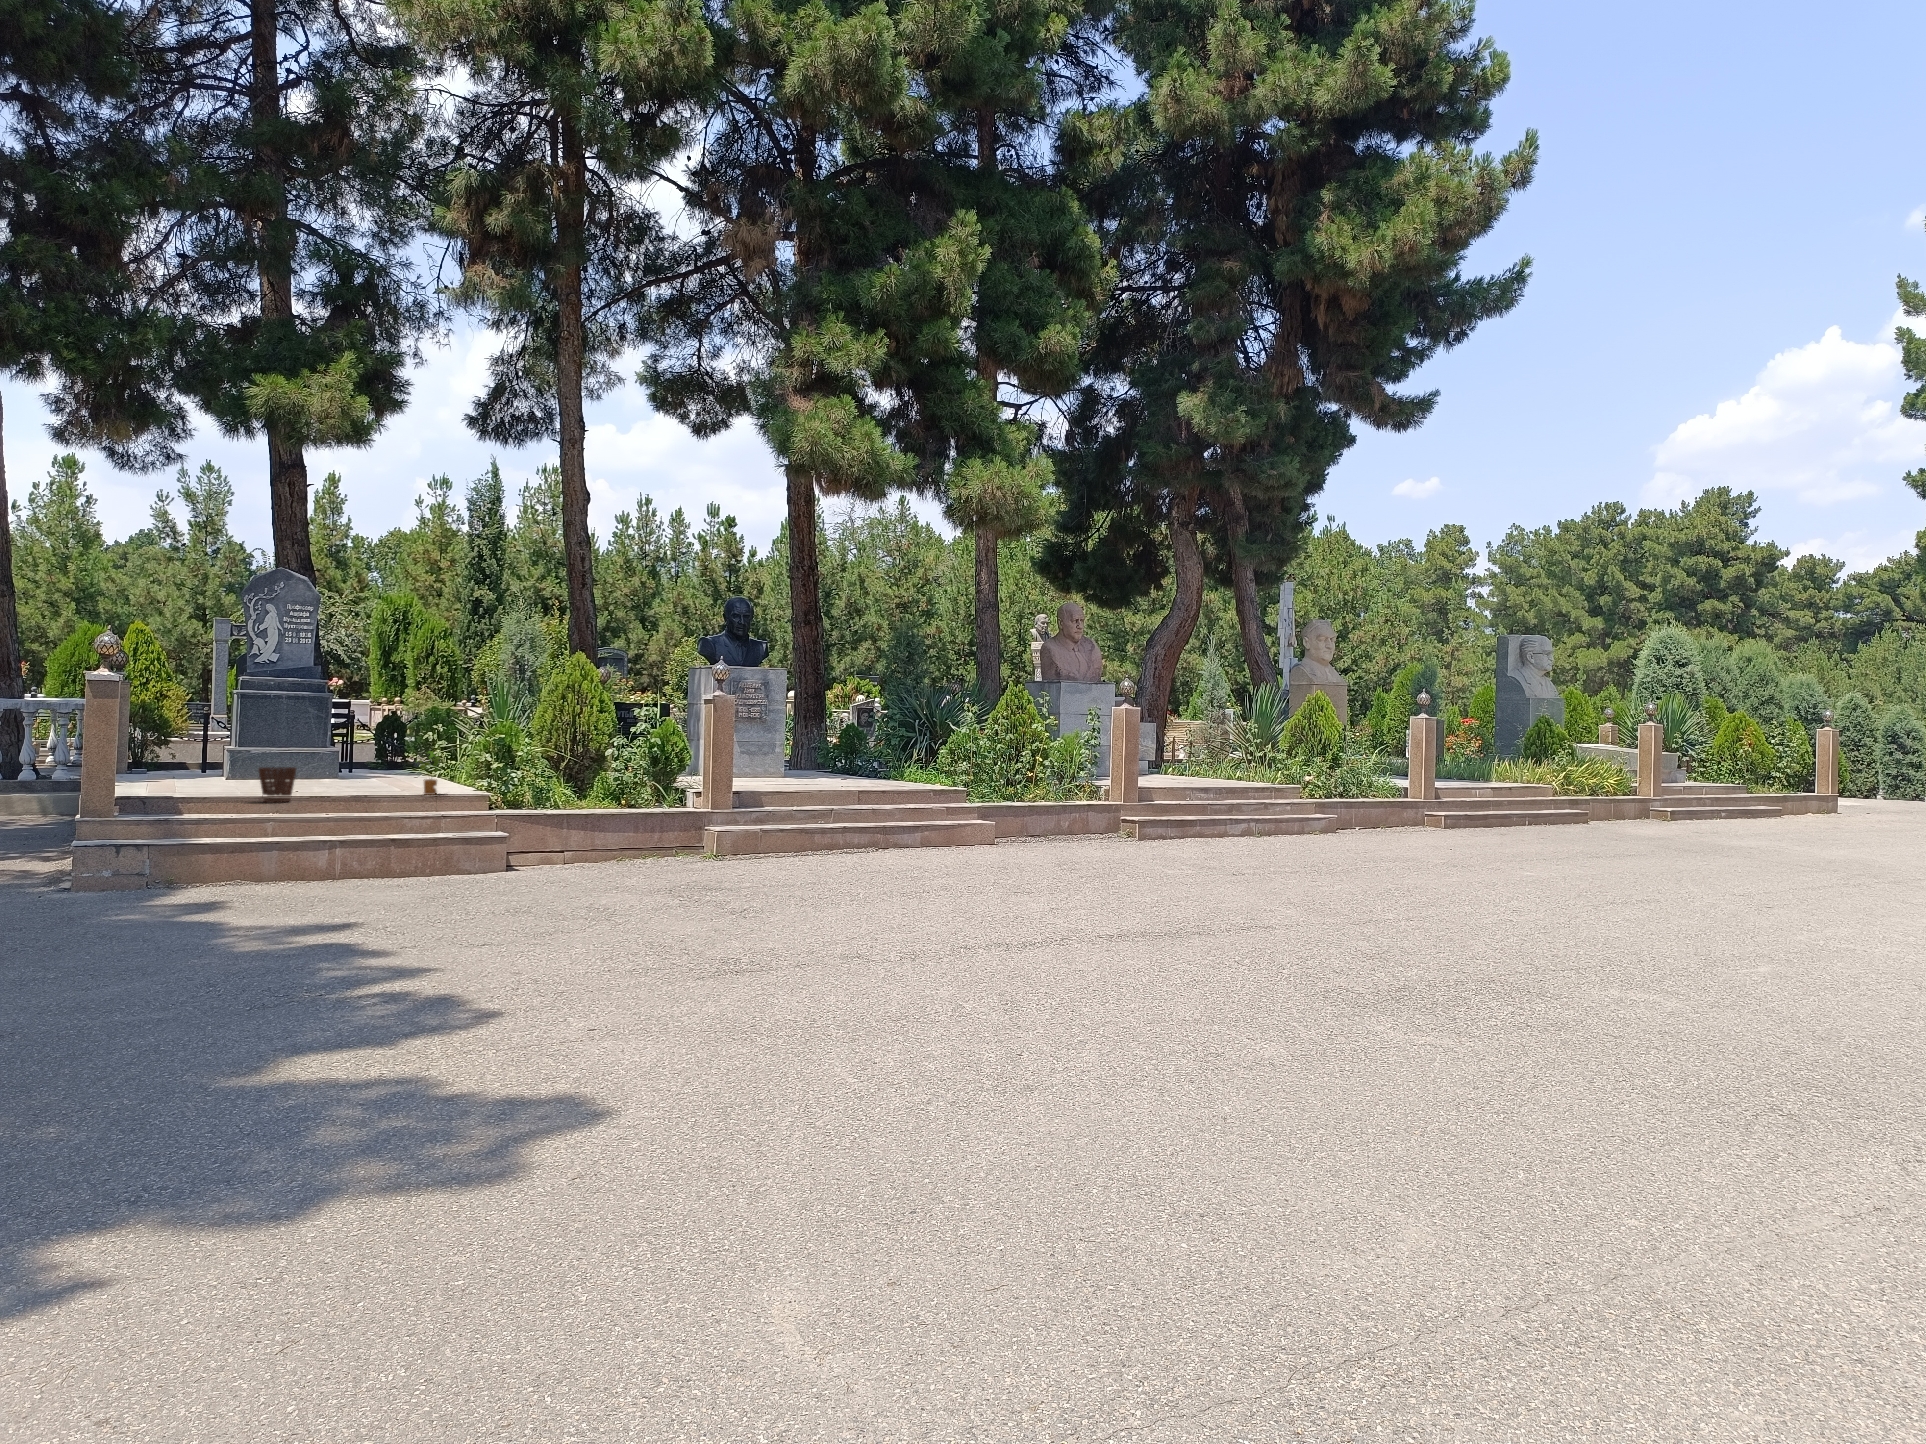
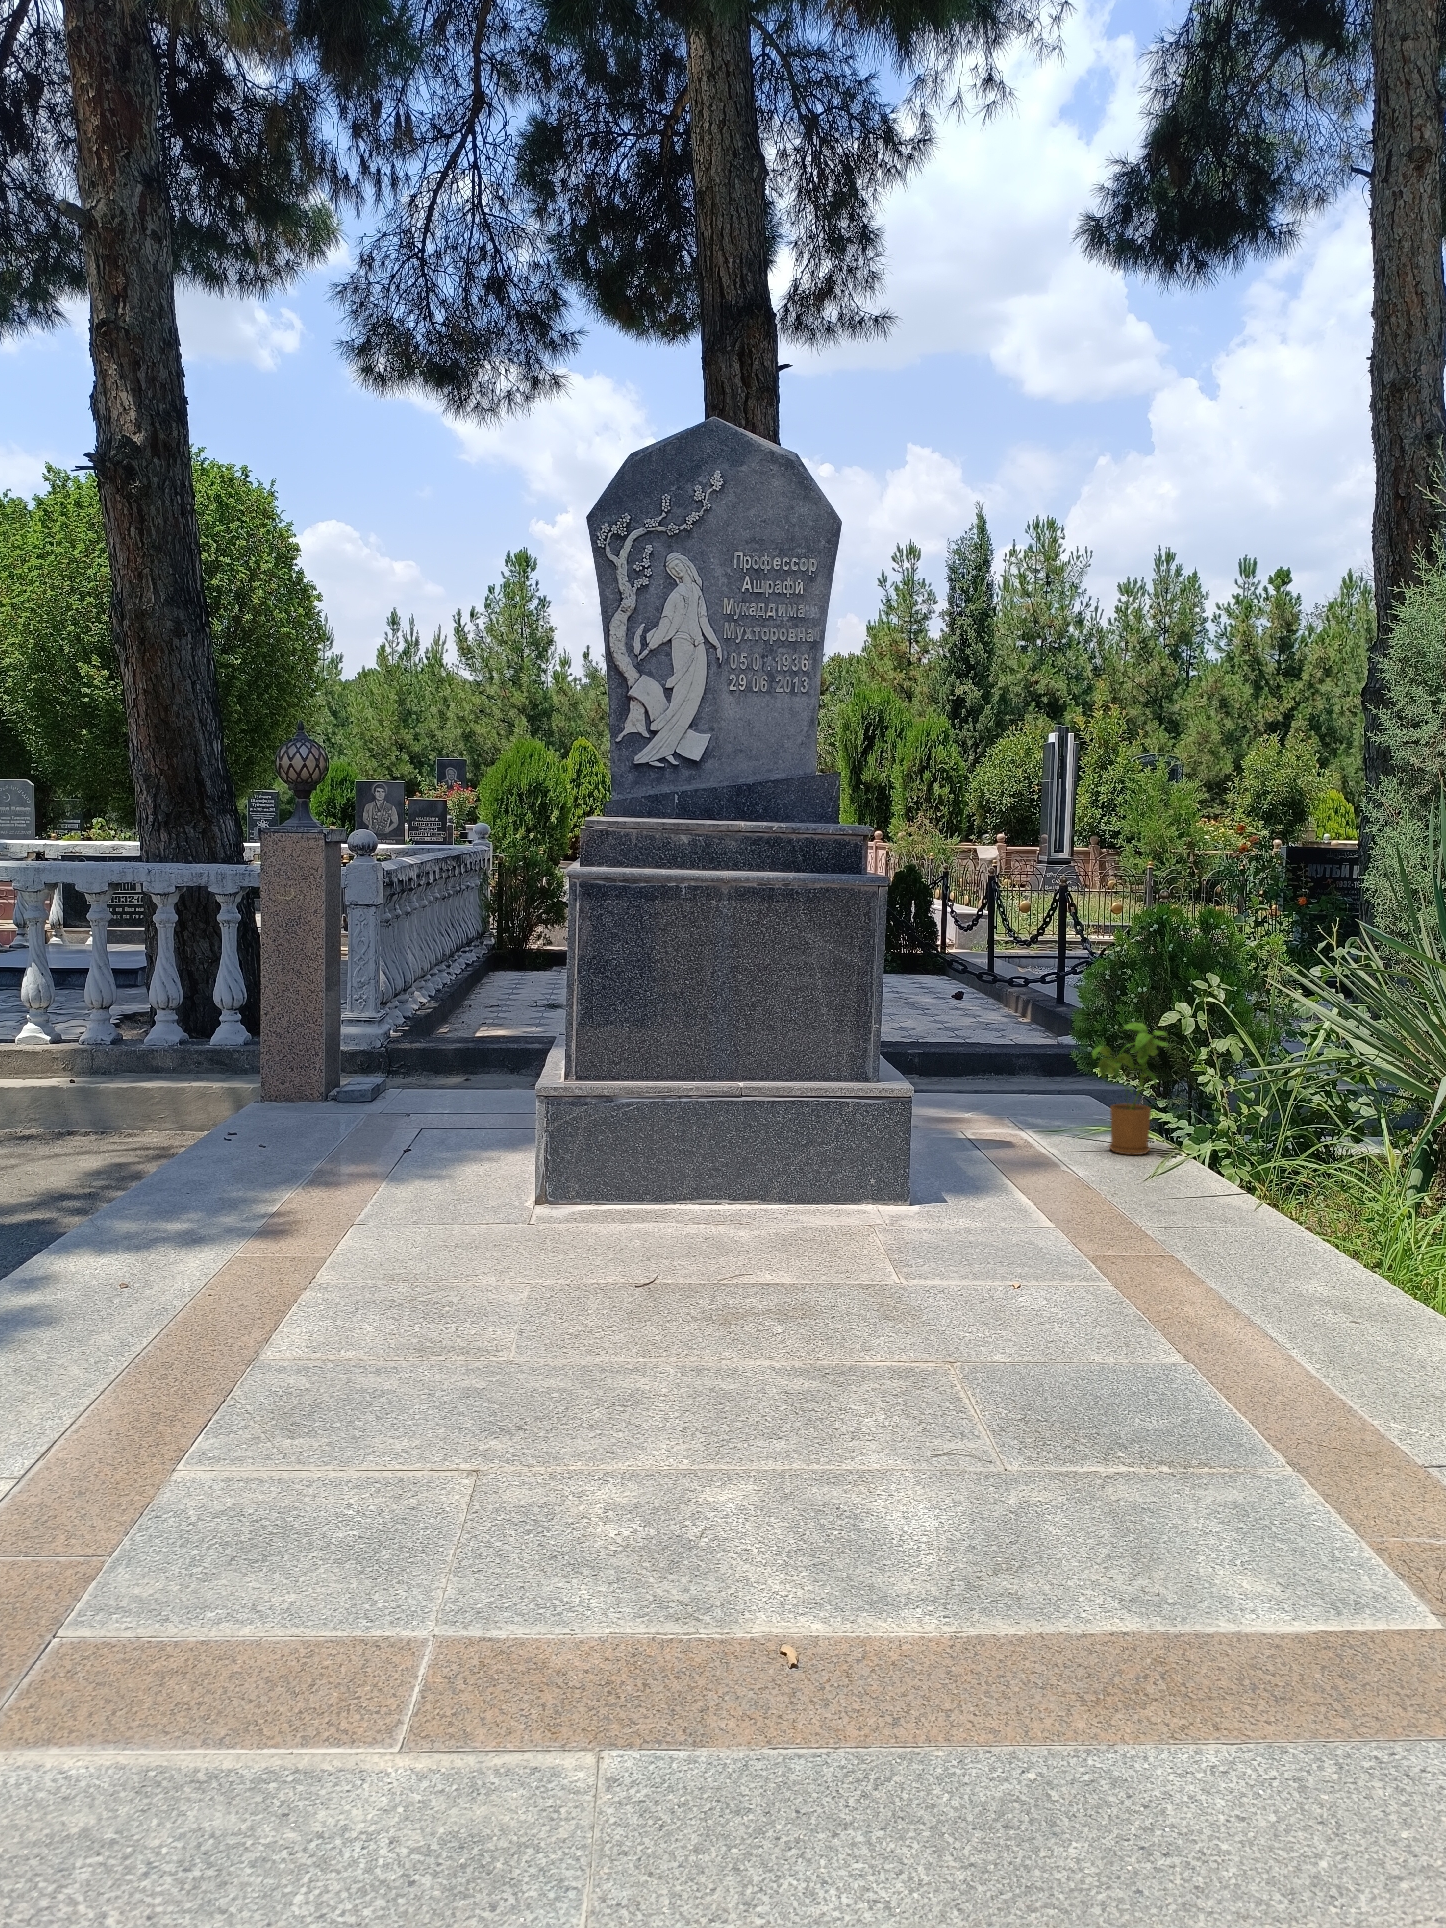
basket: present [258,767,296,802] -> none [636,1101,760,1240]

